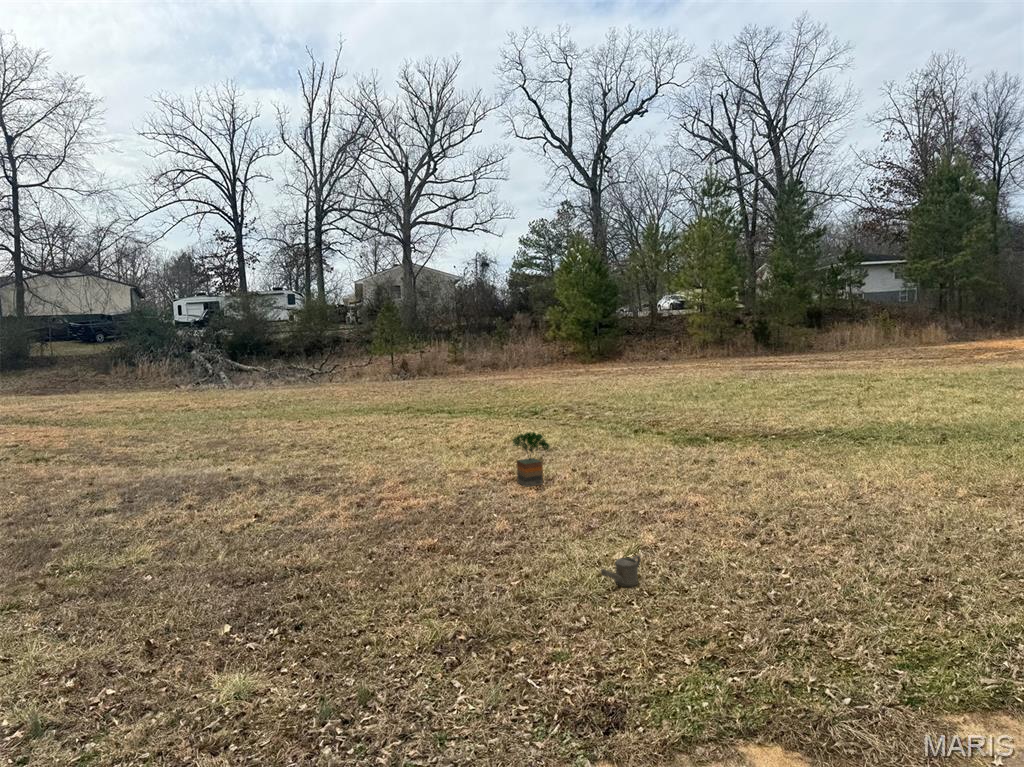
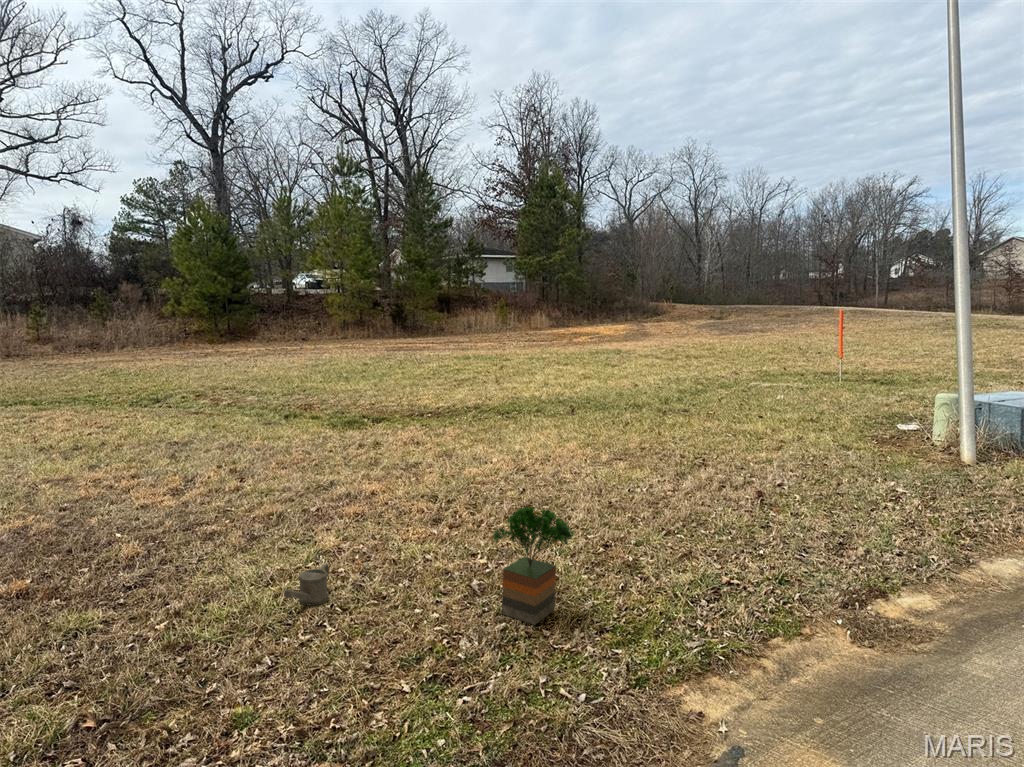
potted tree: present [513,432,550,487] -> present [493,506,574,625]

